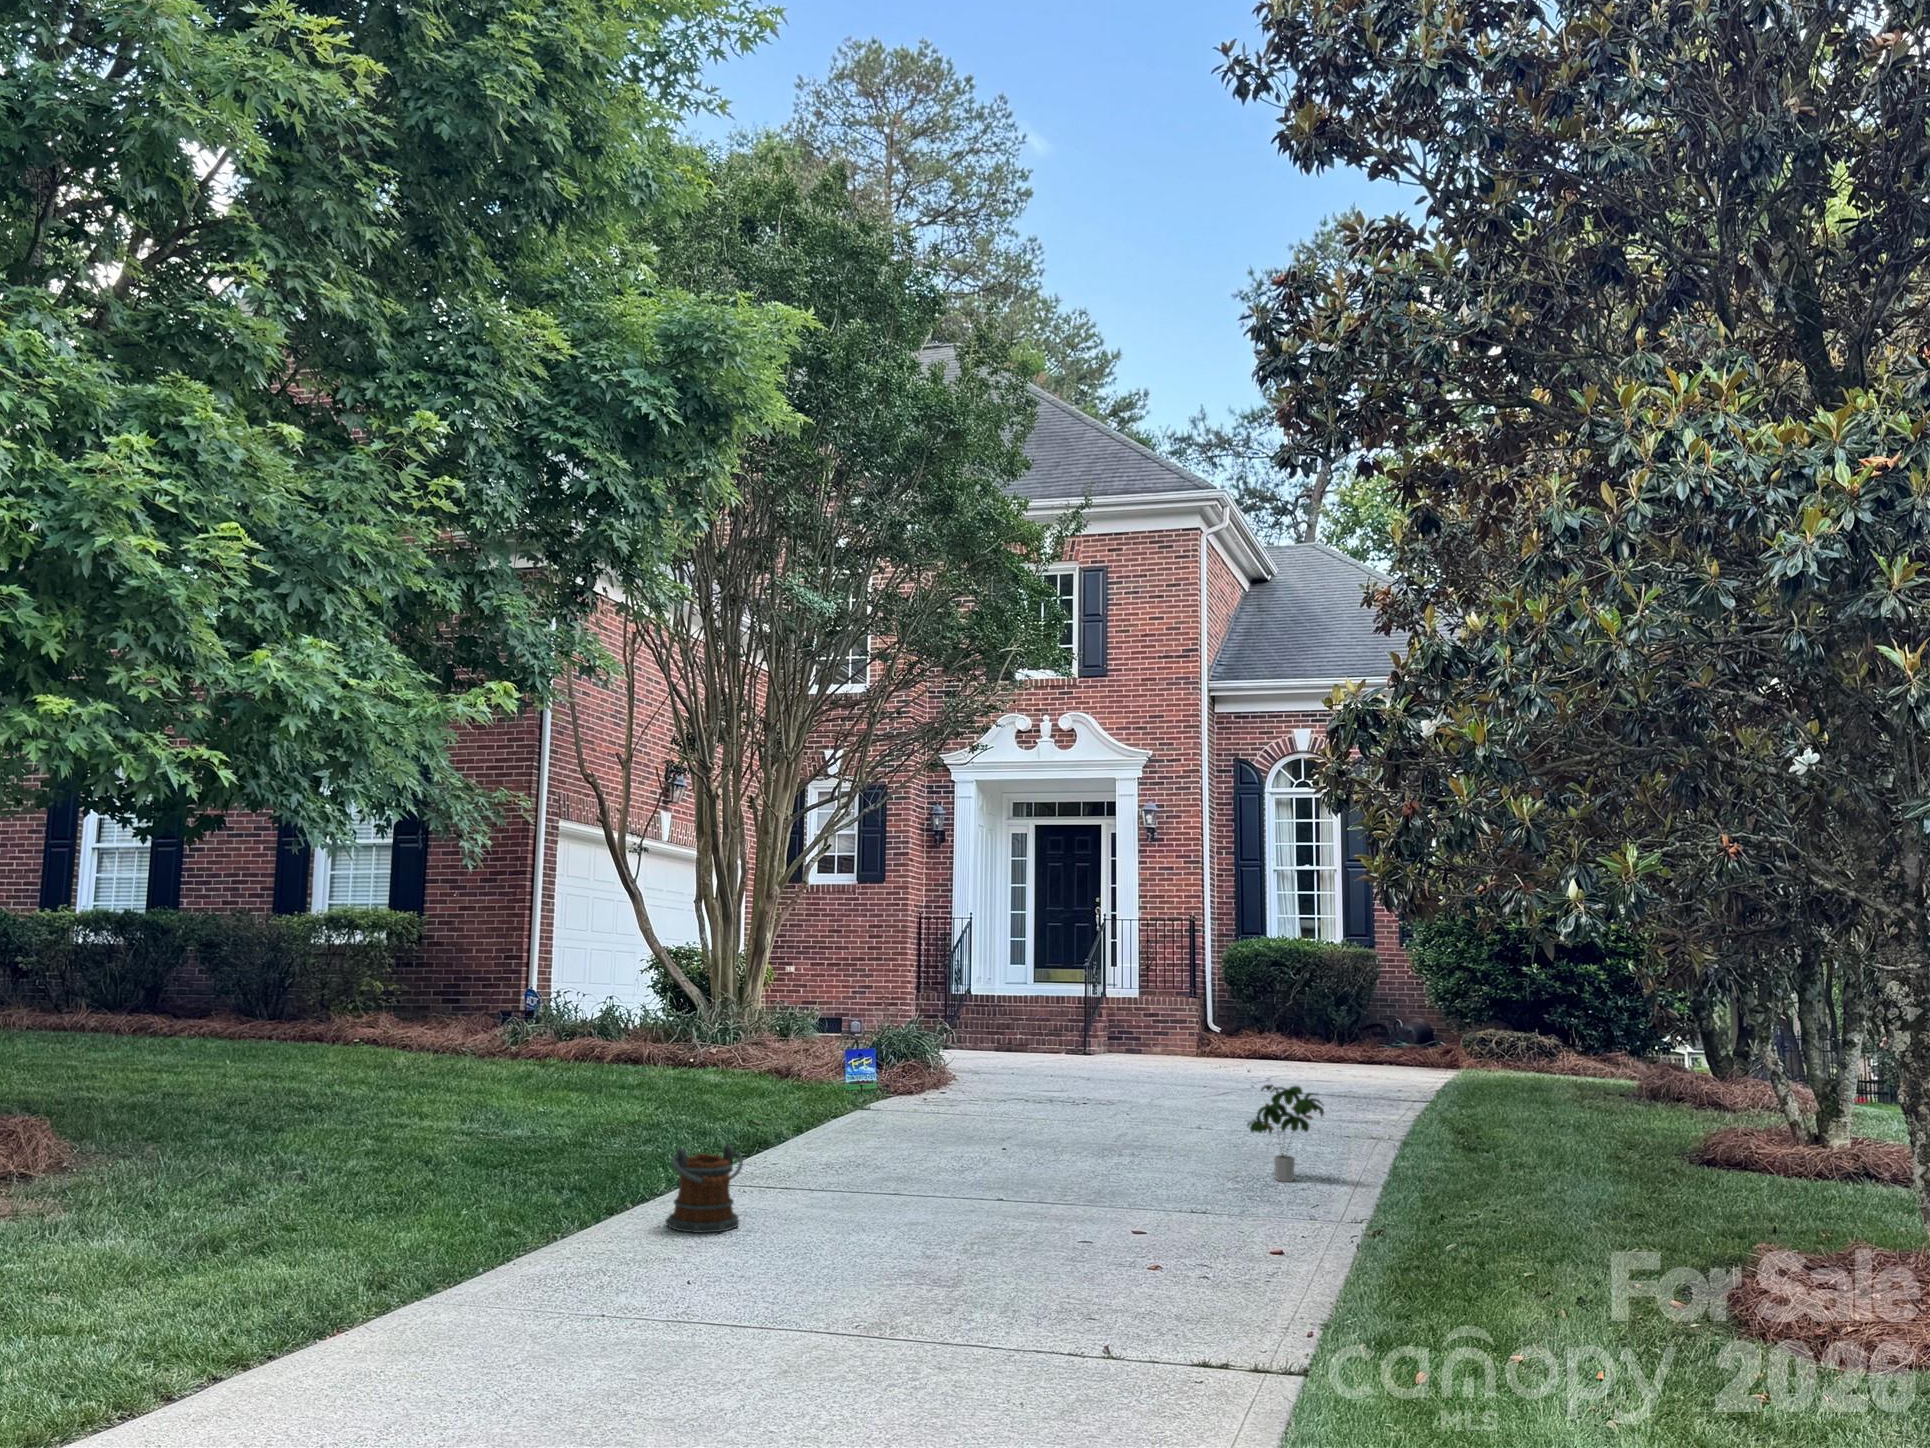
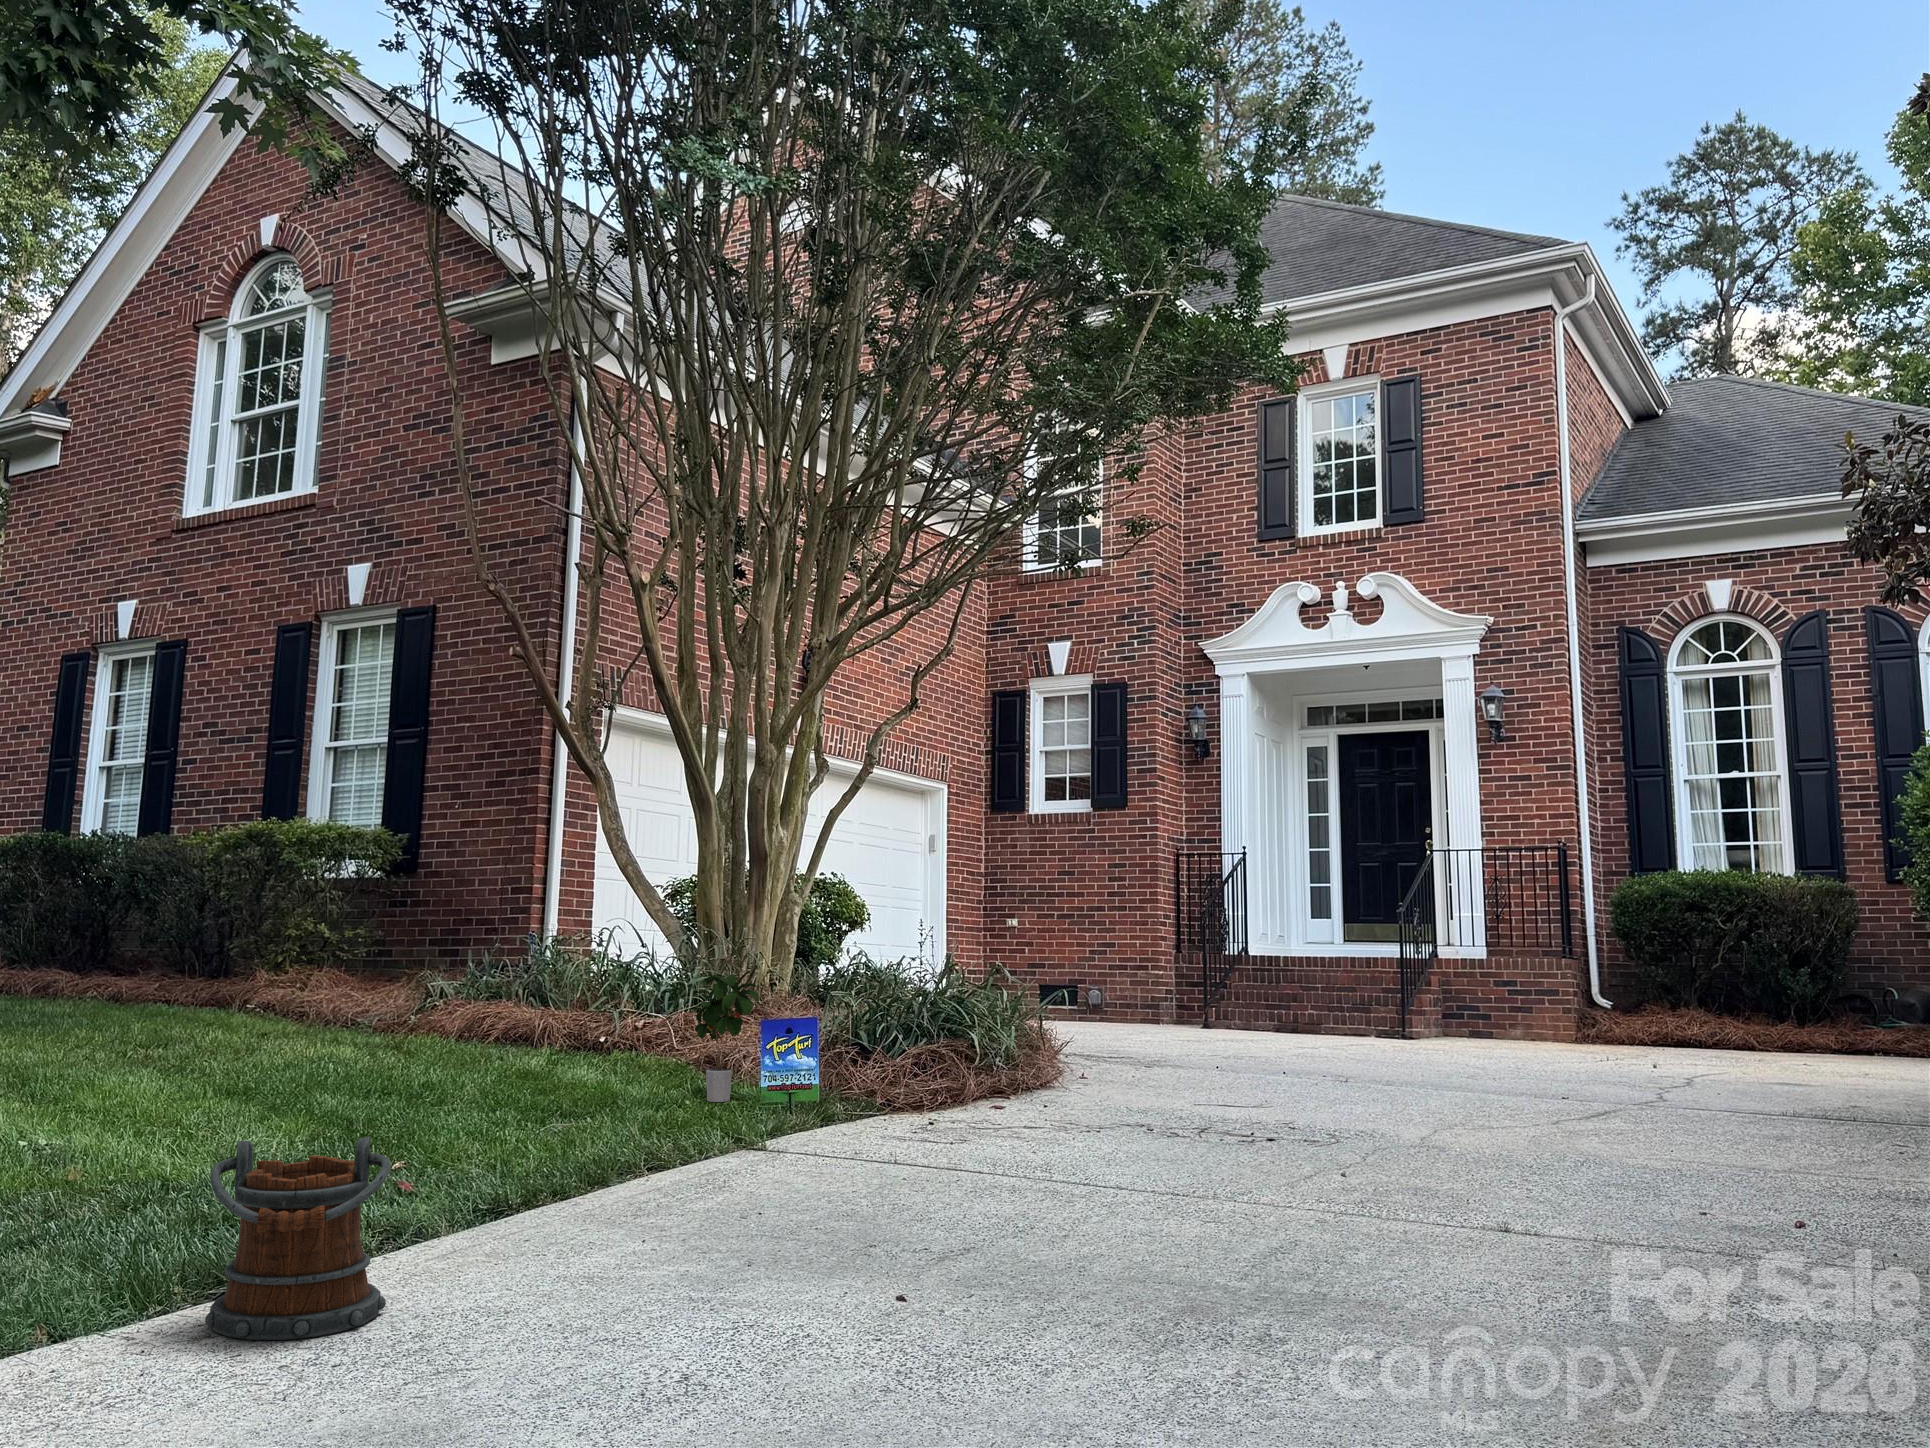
potted plant: present [1247,1085,1324,1182] -> present [696,974,759,1102]

